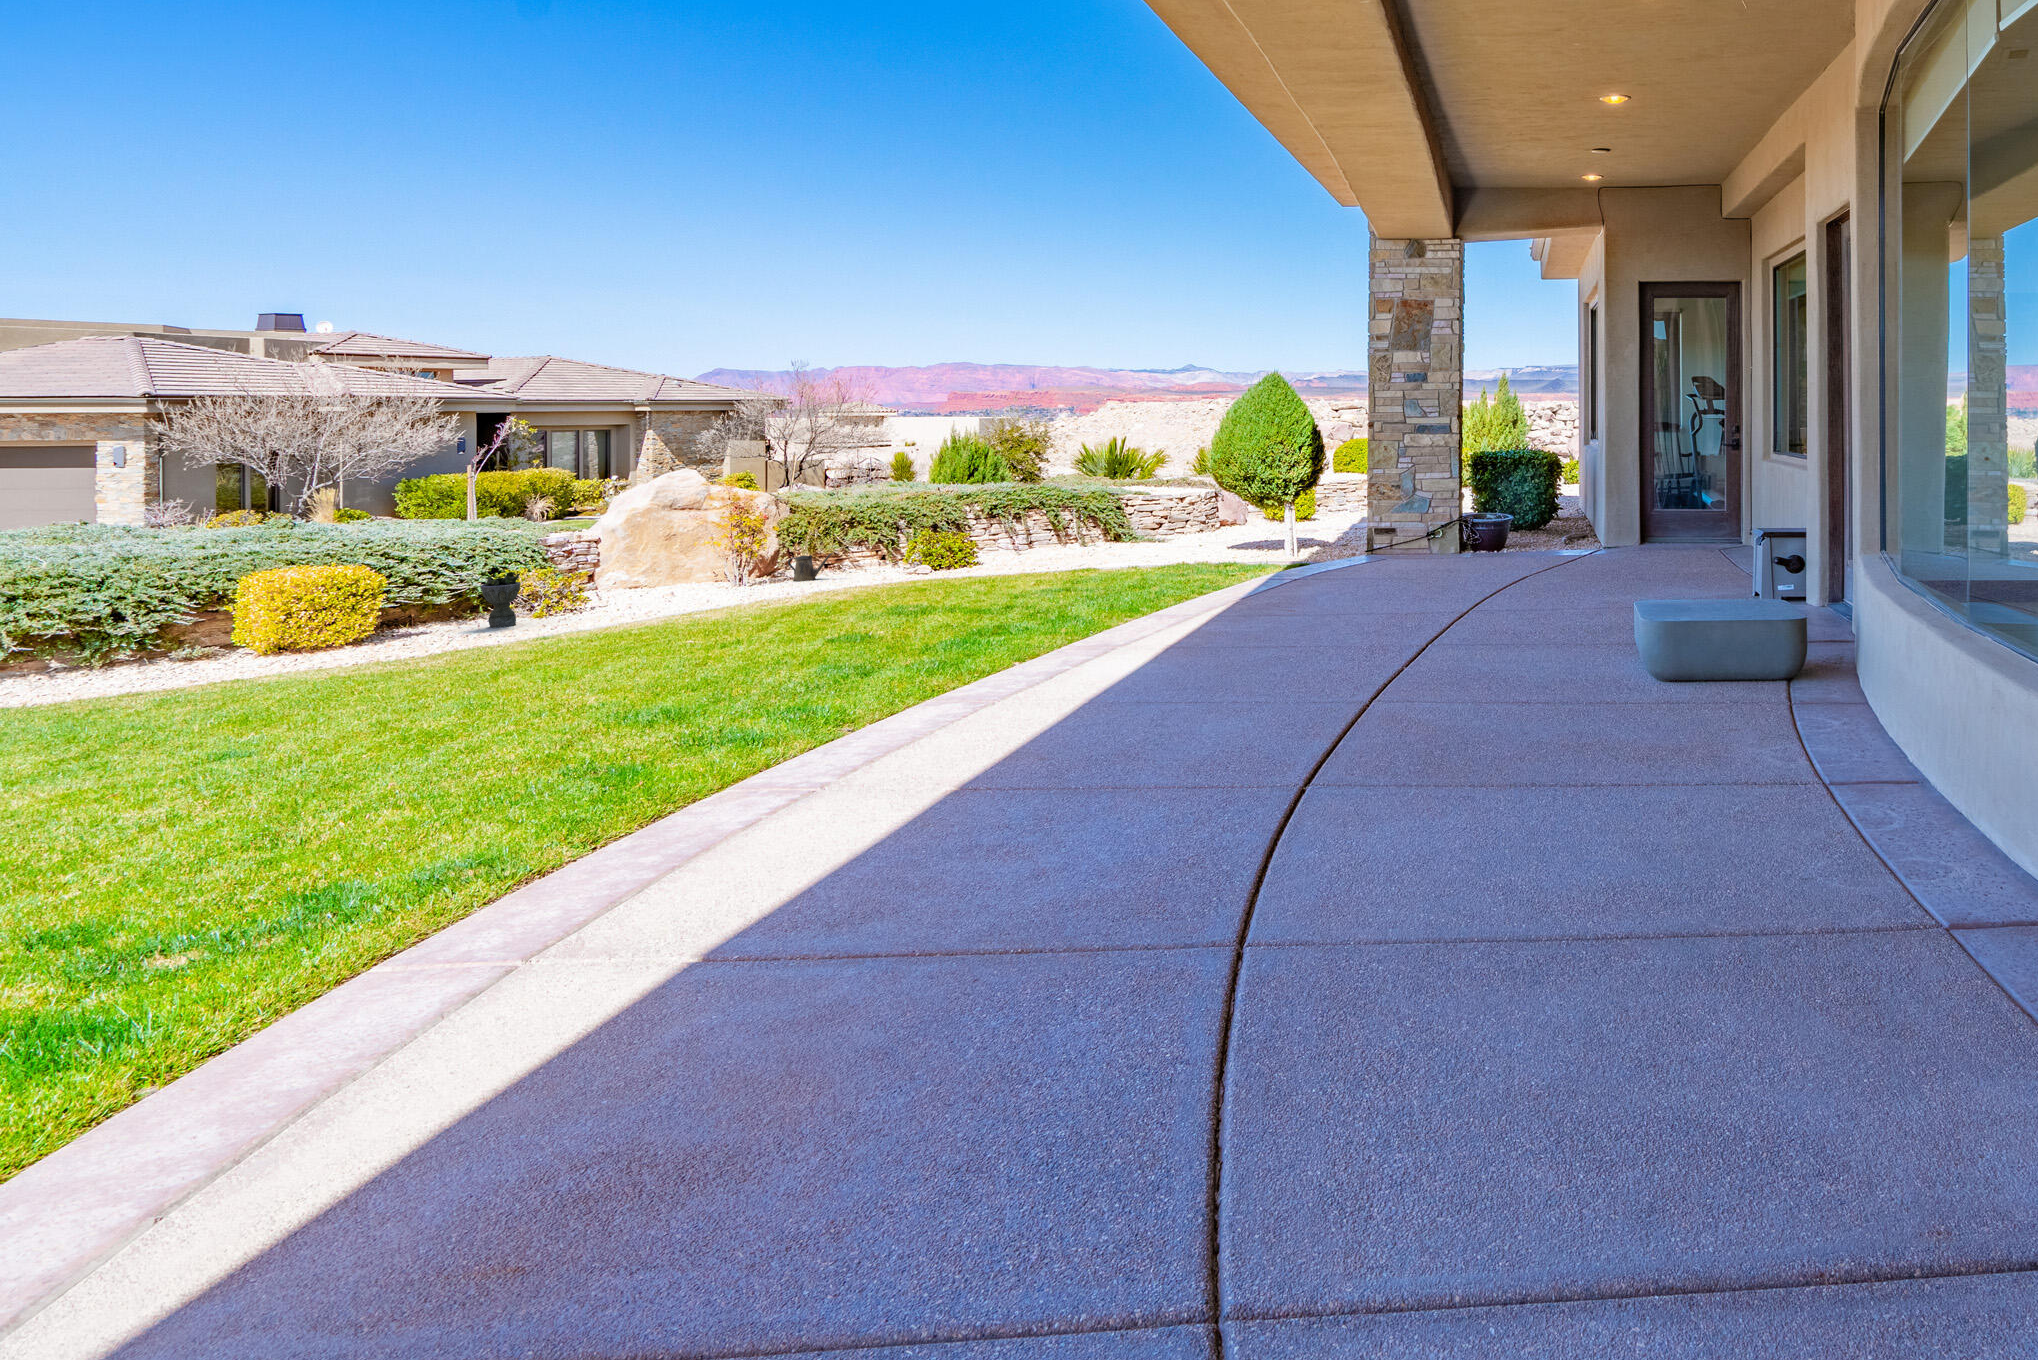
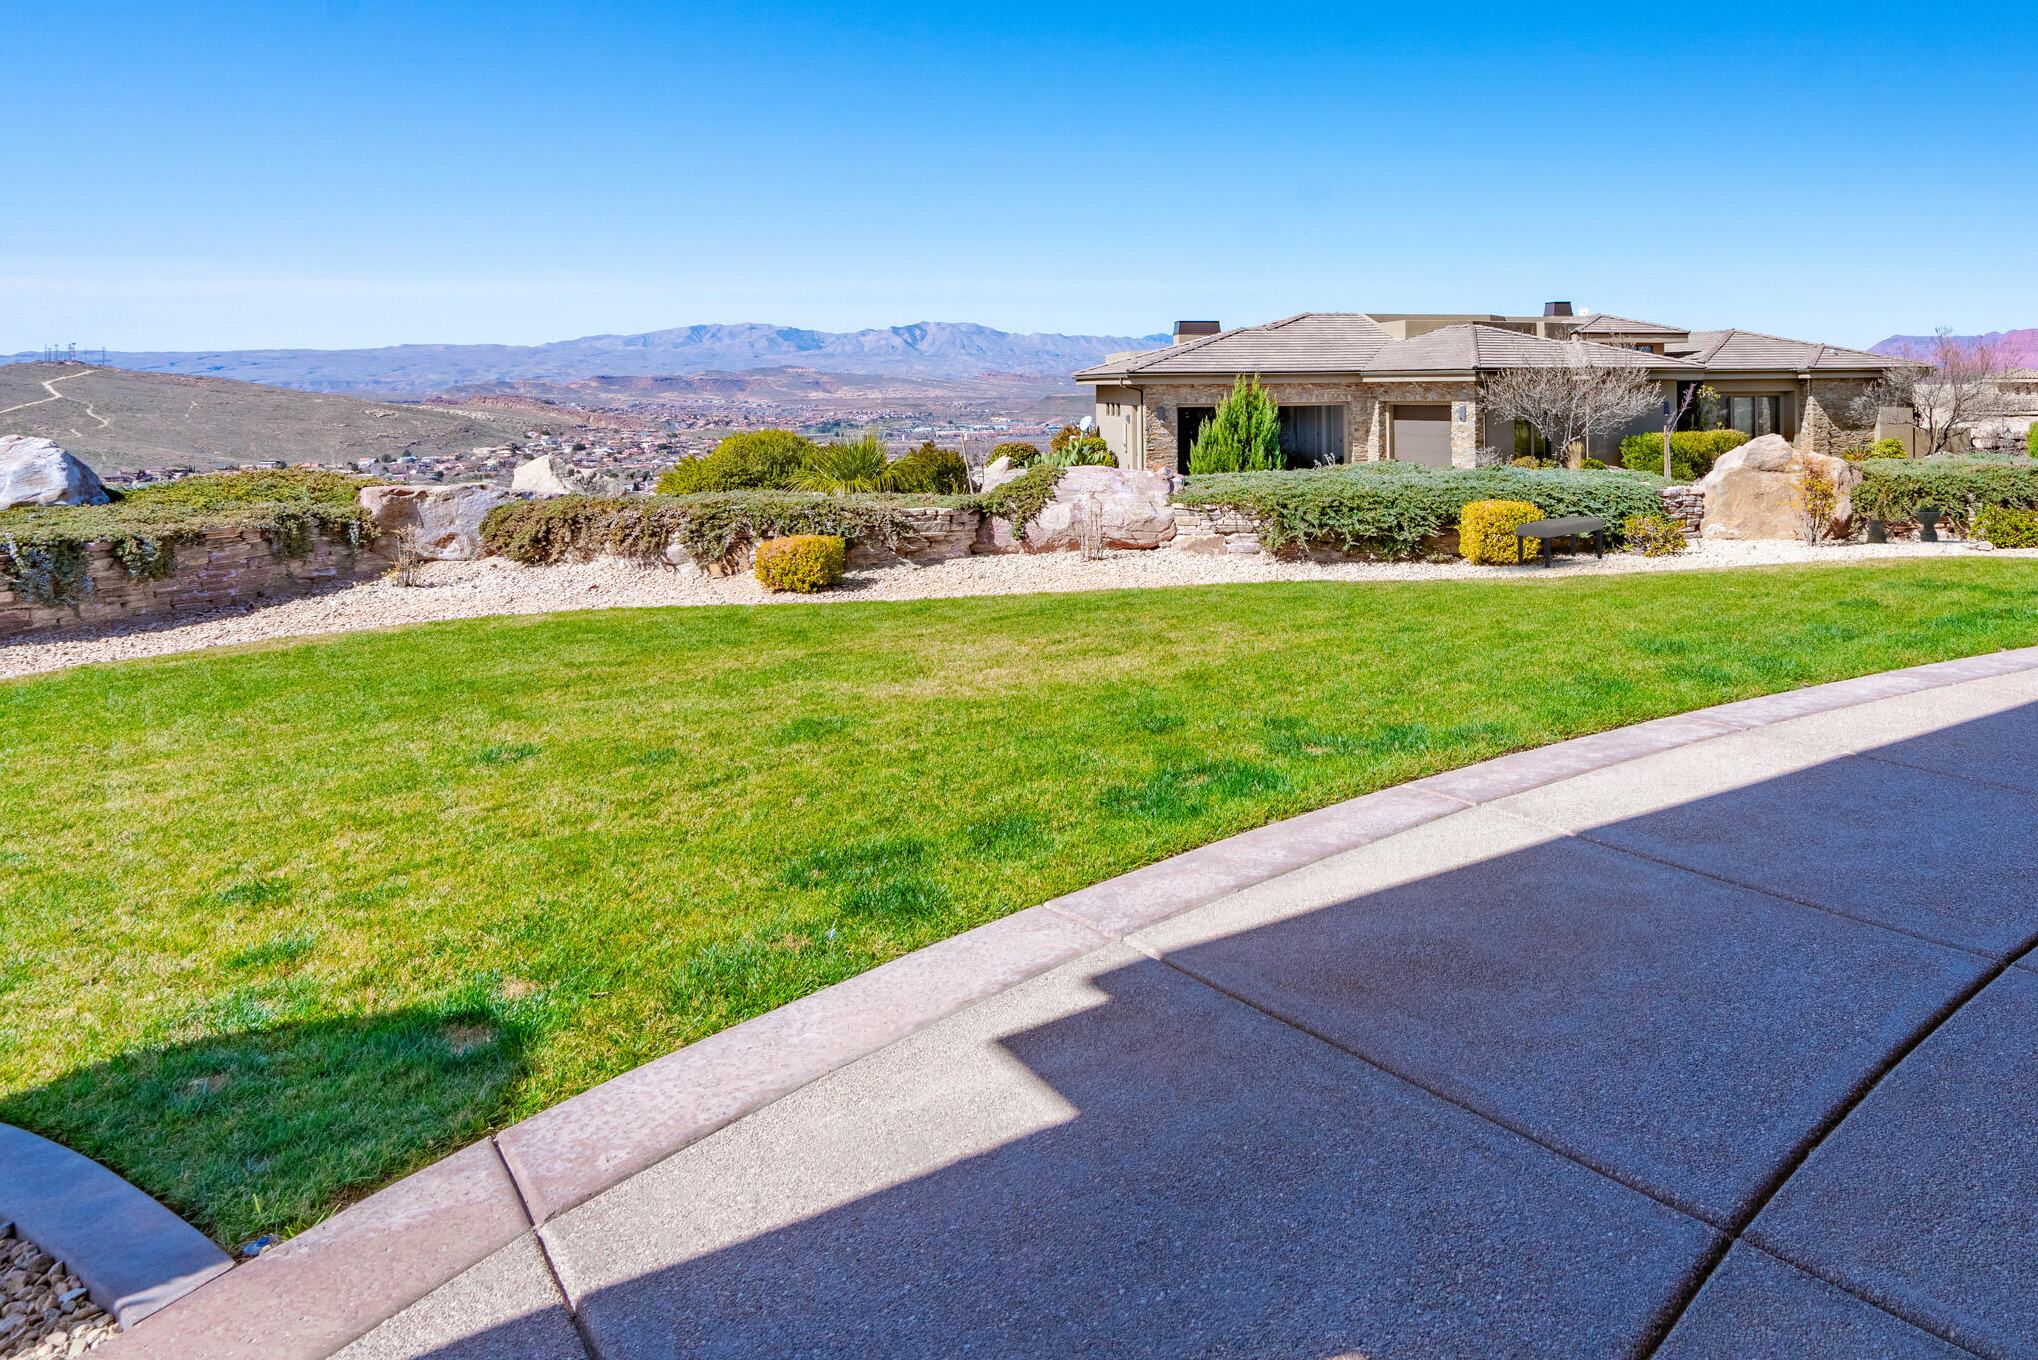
planter: present [481,572,521,628] -> present [1915,503,1941,542]
bench: none [345,578,482,654] -> present [1516,516,1603,568]

